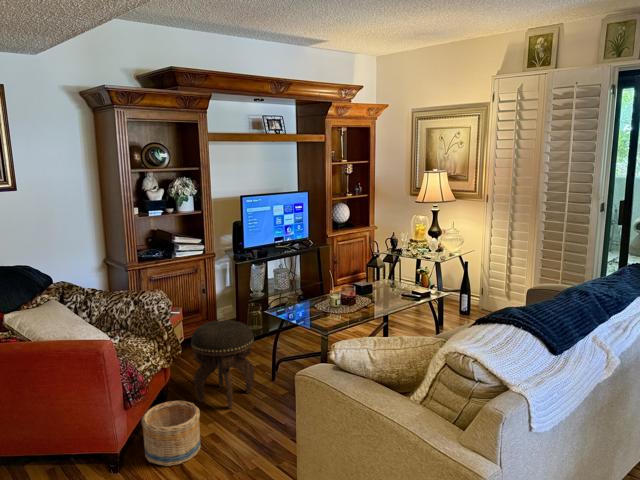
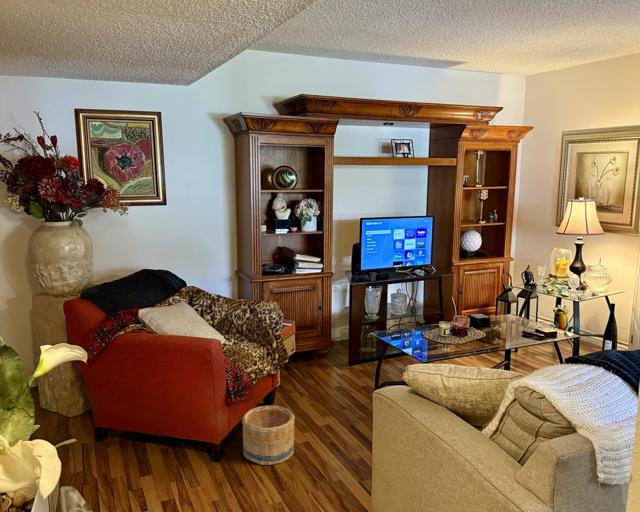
footstool: present [191,320,254,409] -> none [297,337,357,423]

